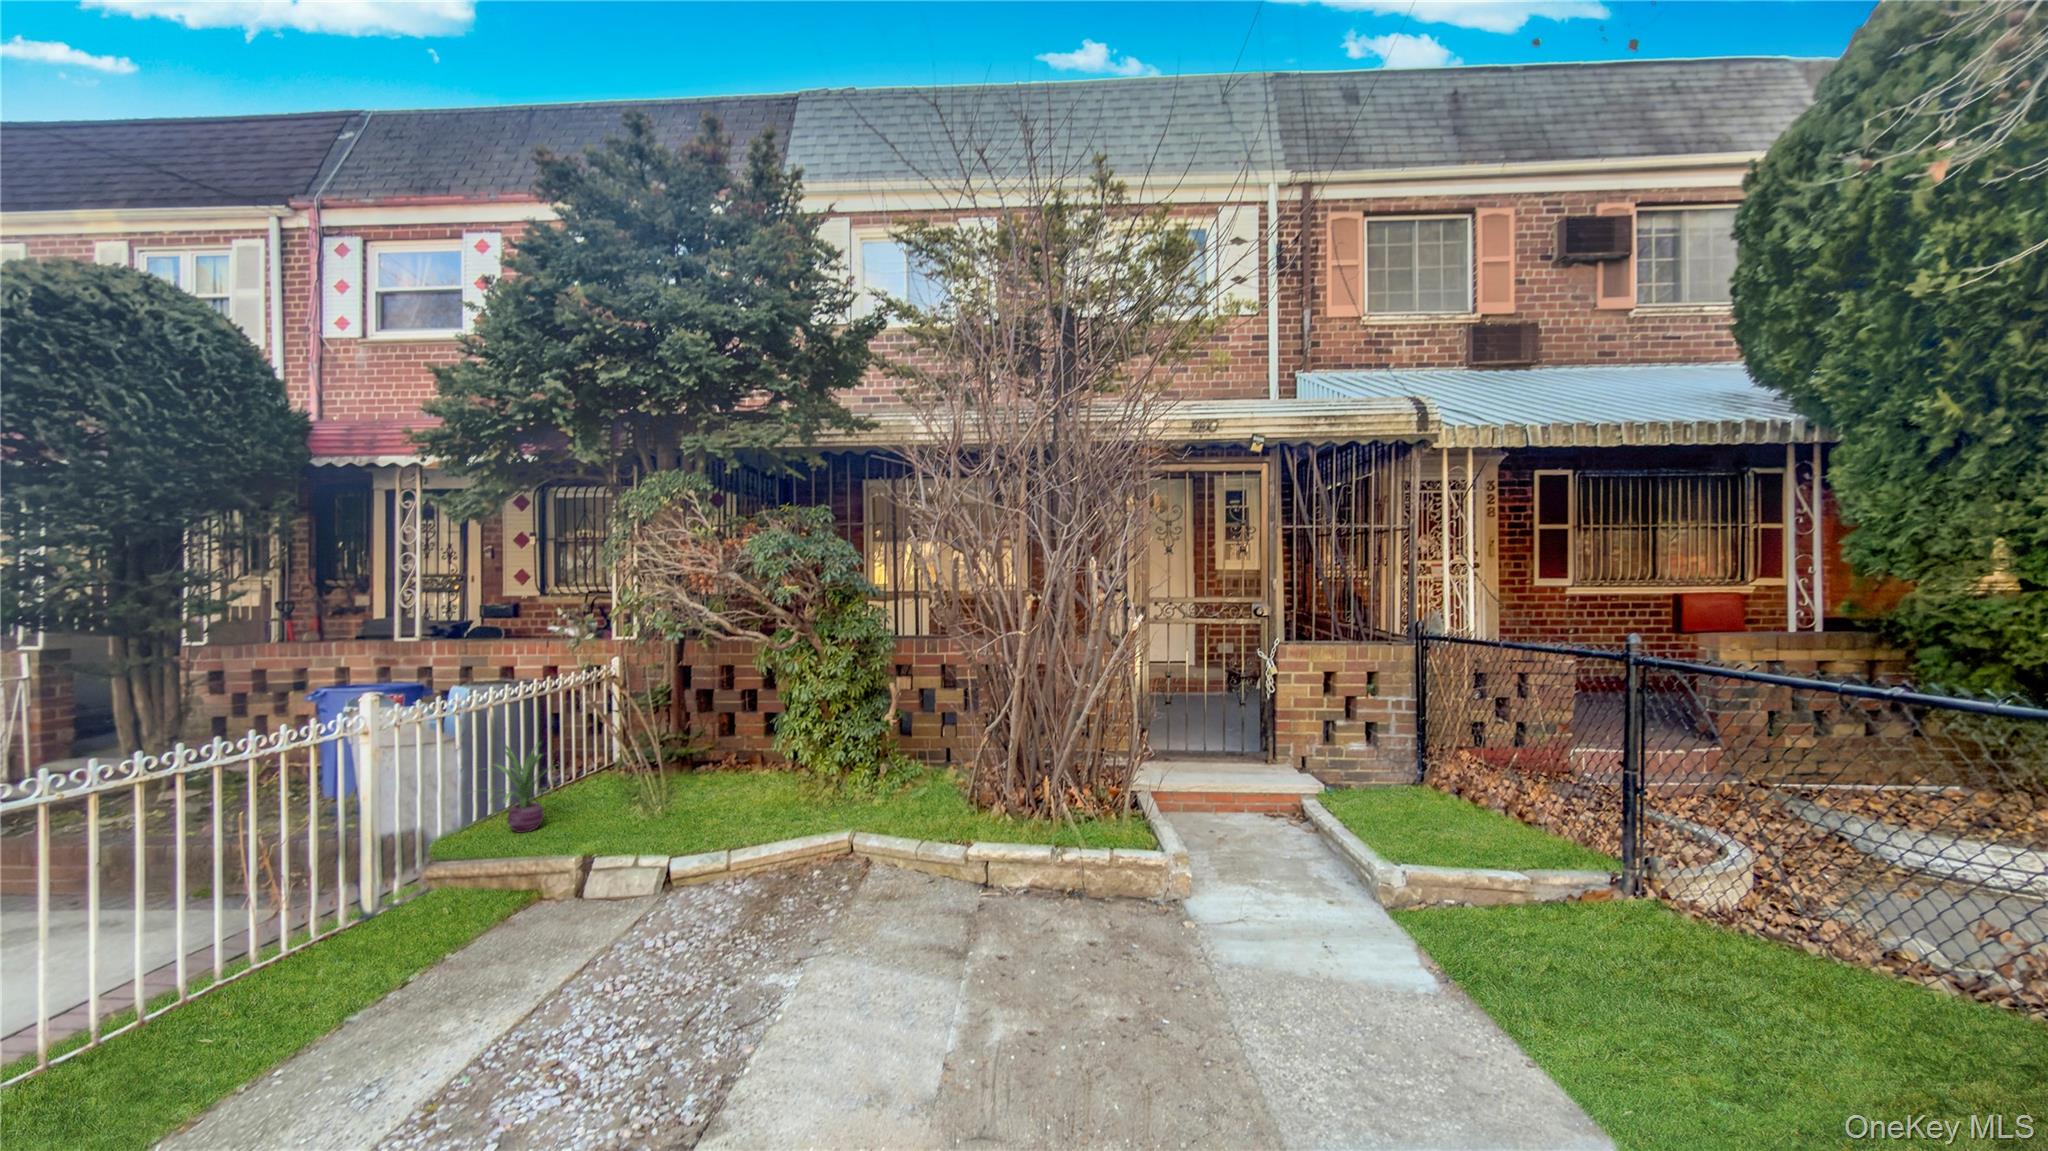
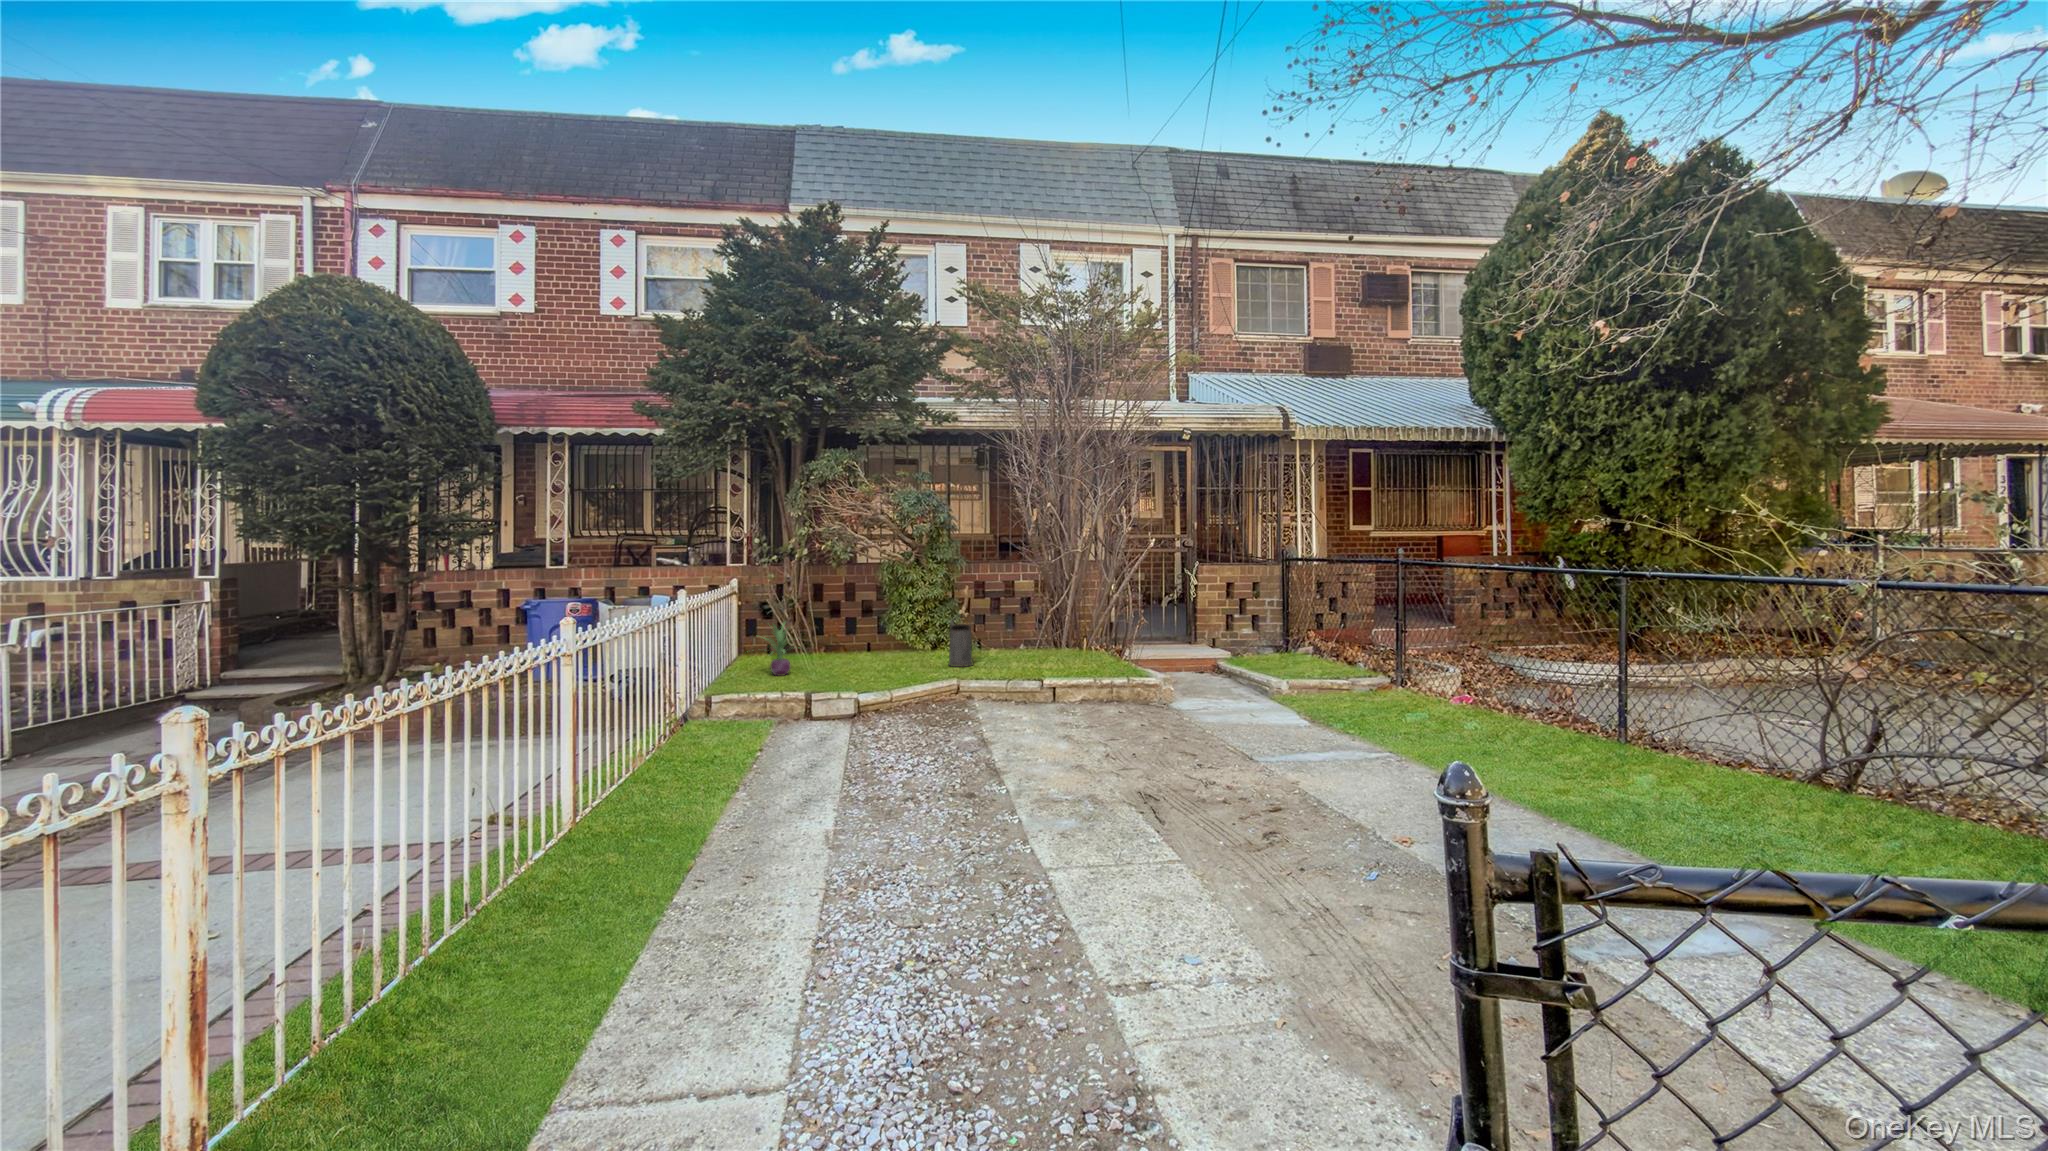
watering can: none [798,738,842,827] -> present [948,620,973,667]

